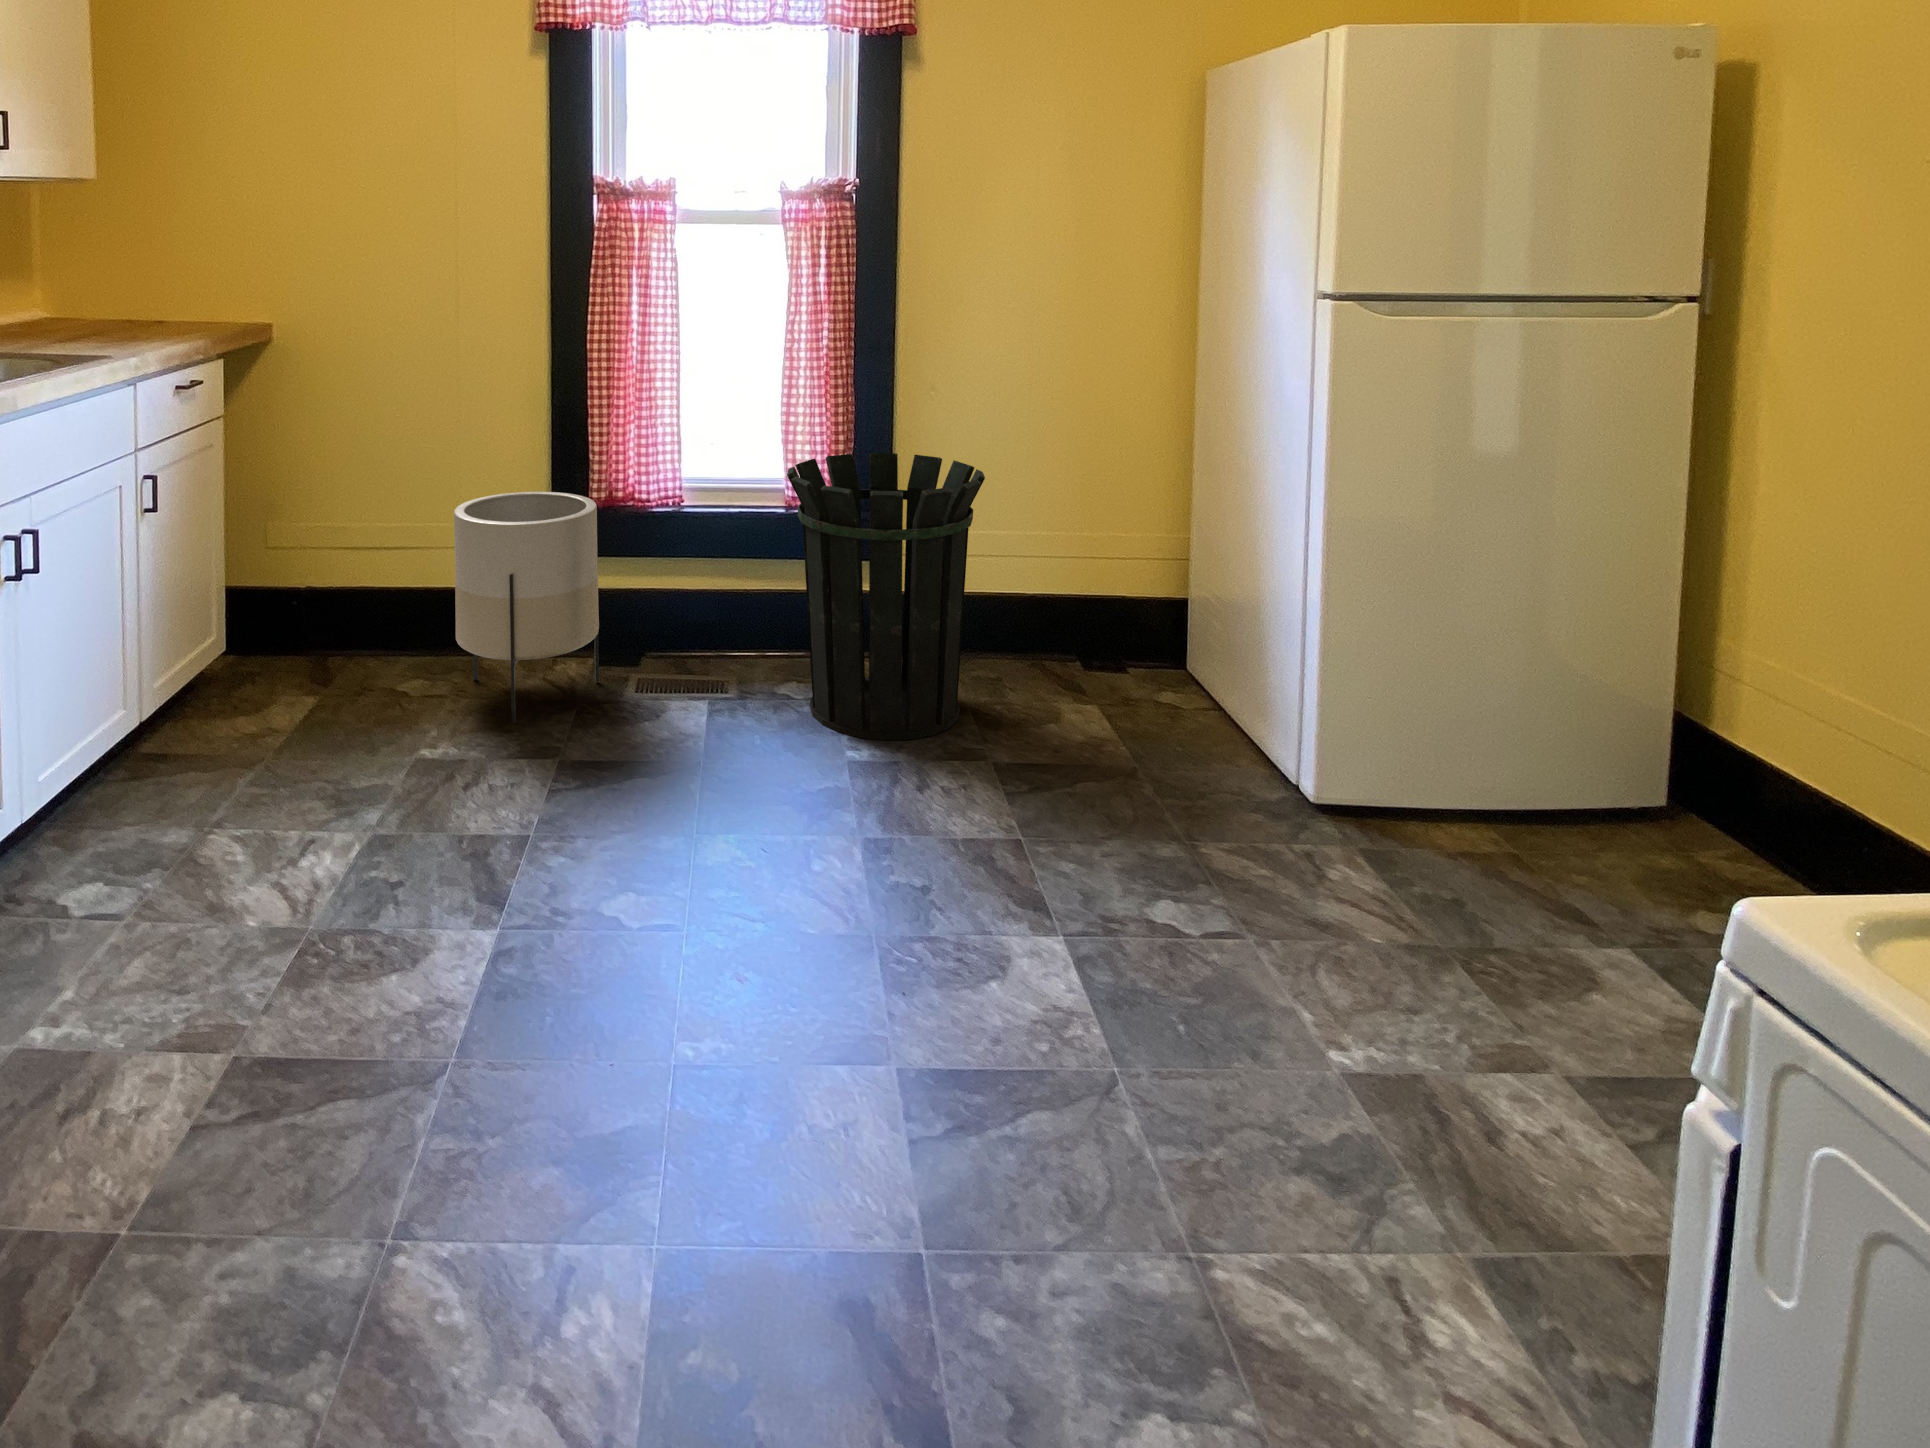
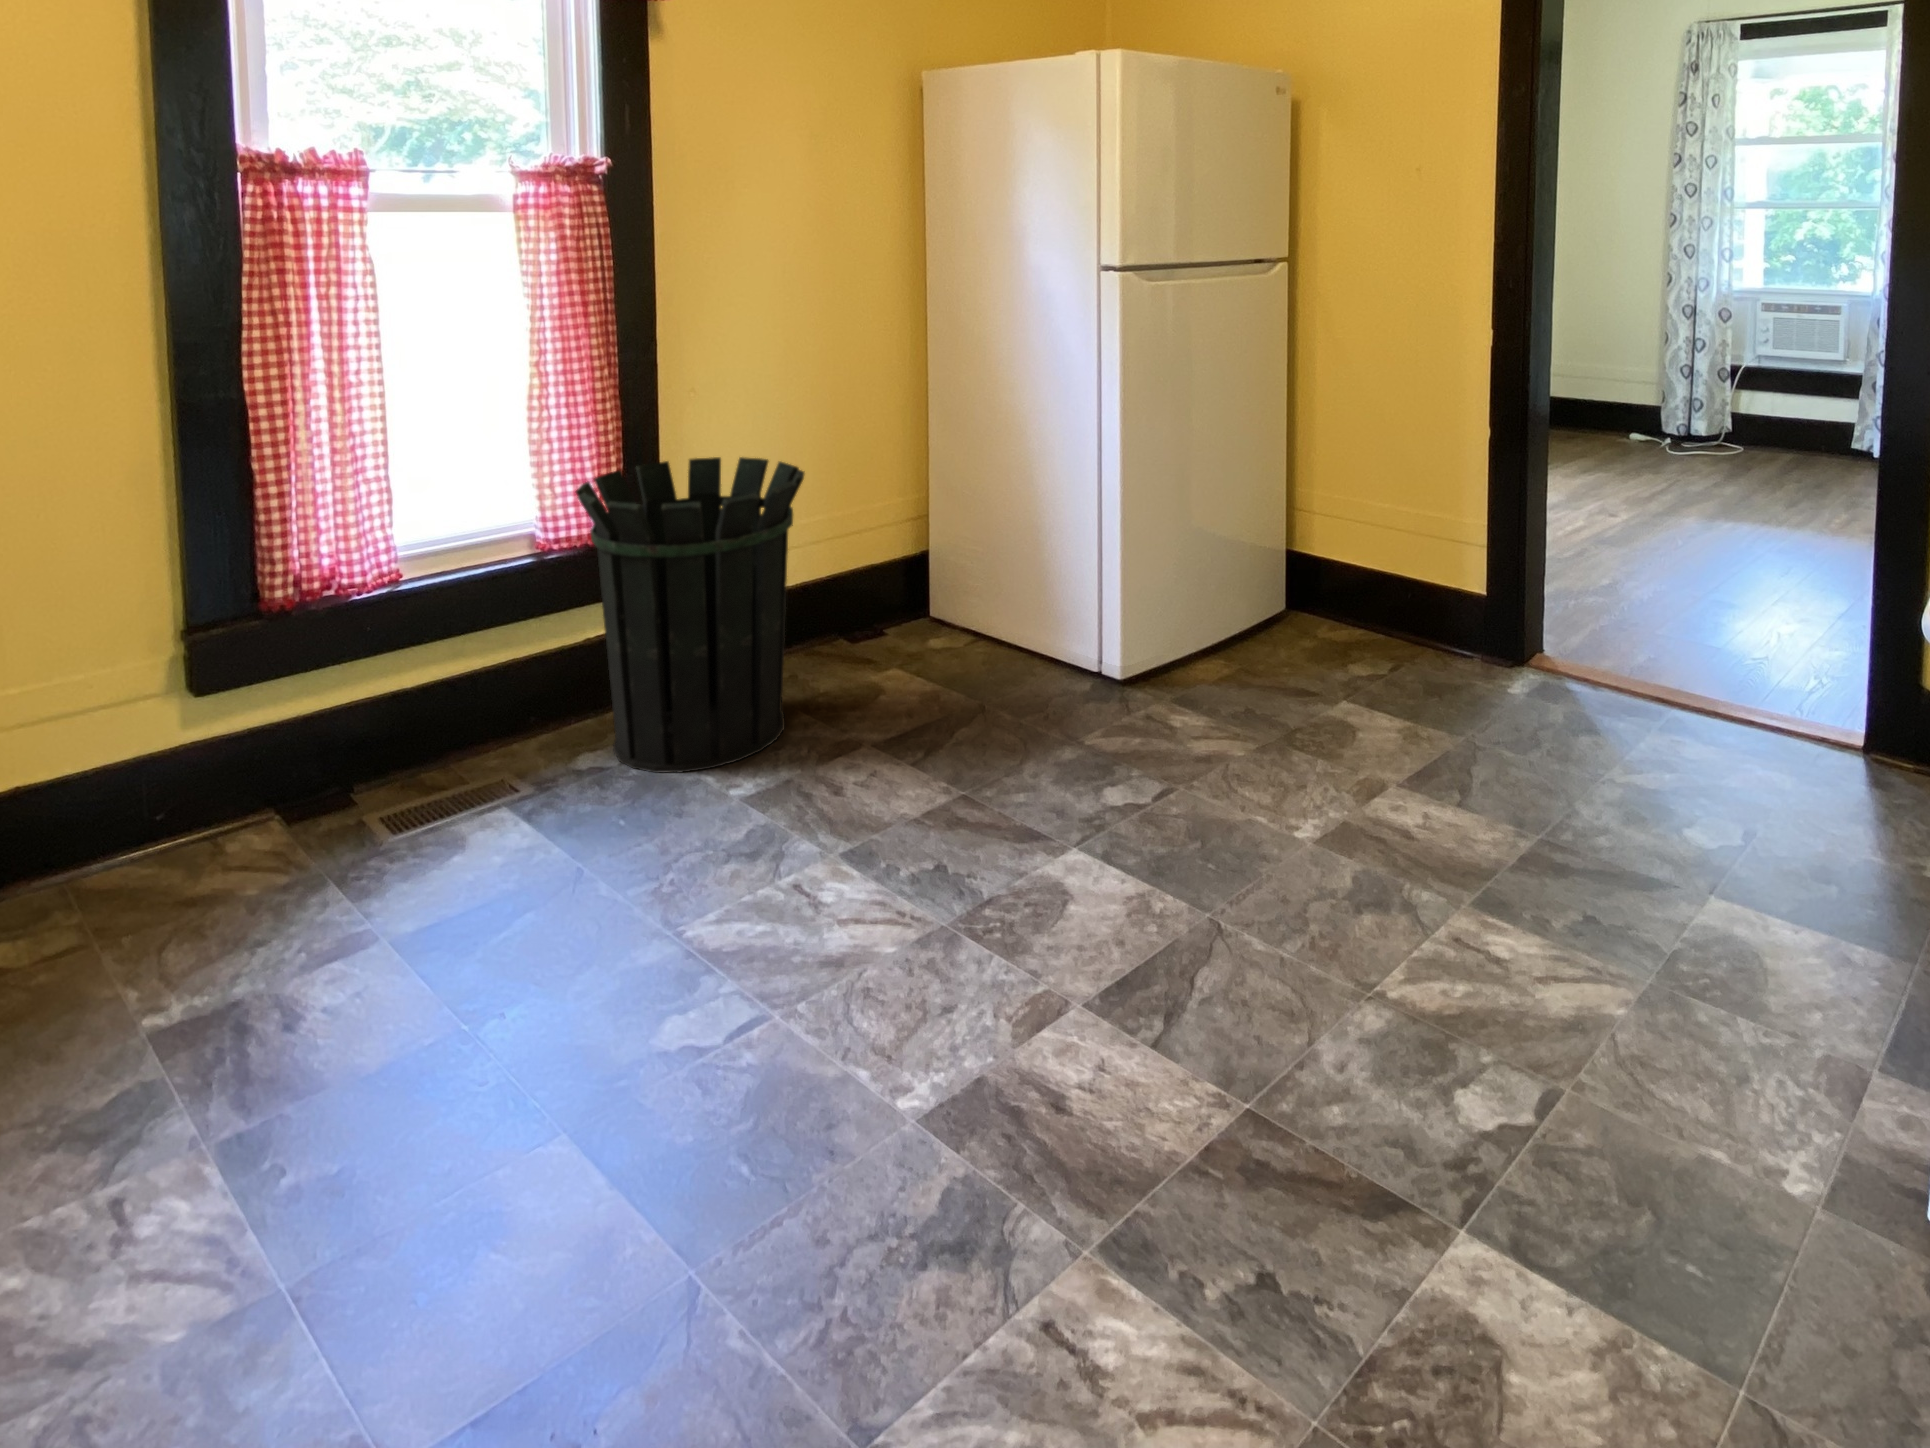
planter: present [454,492,599,724] -> none [40,592,318,936]

